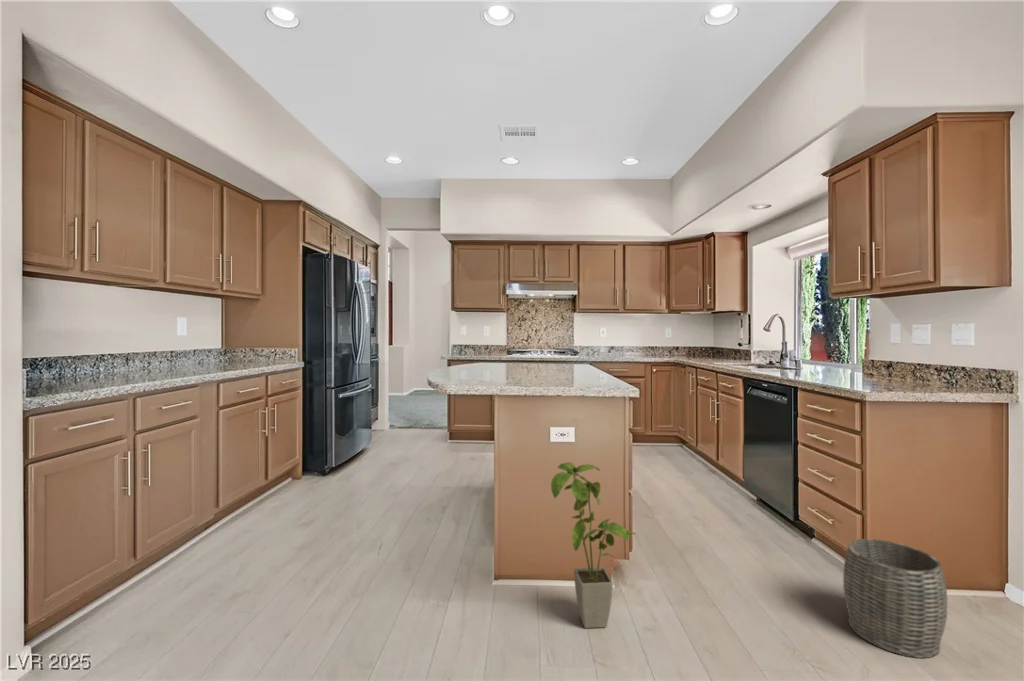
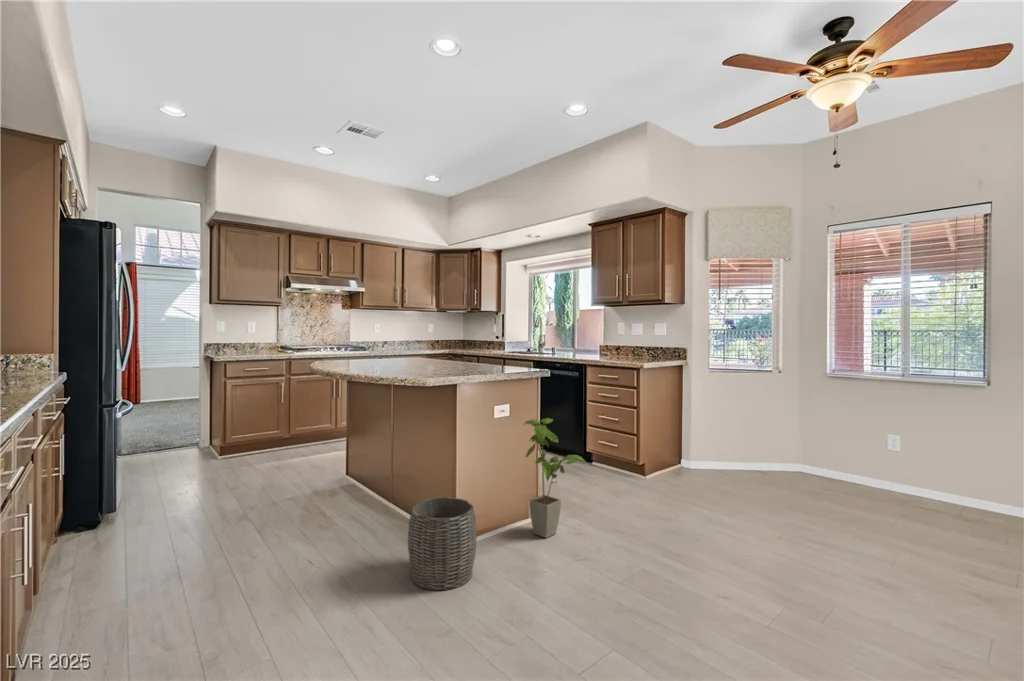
woven basket: present [843,539,947,658] -> present [408,497,477,590]

